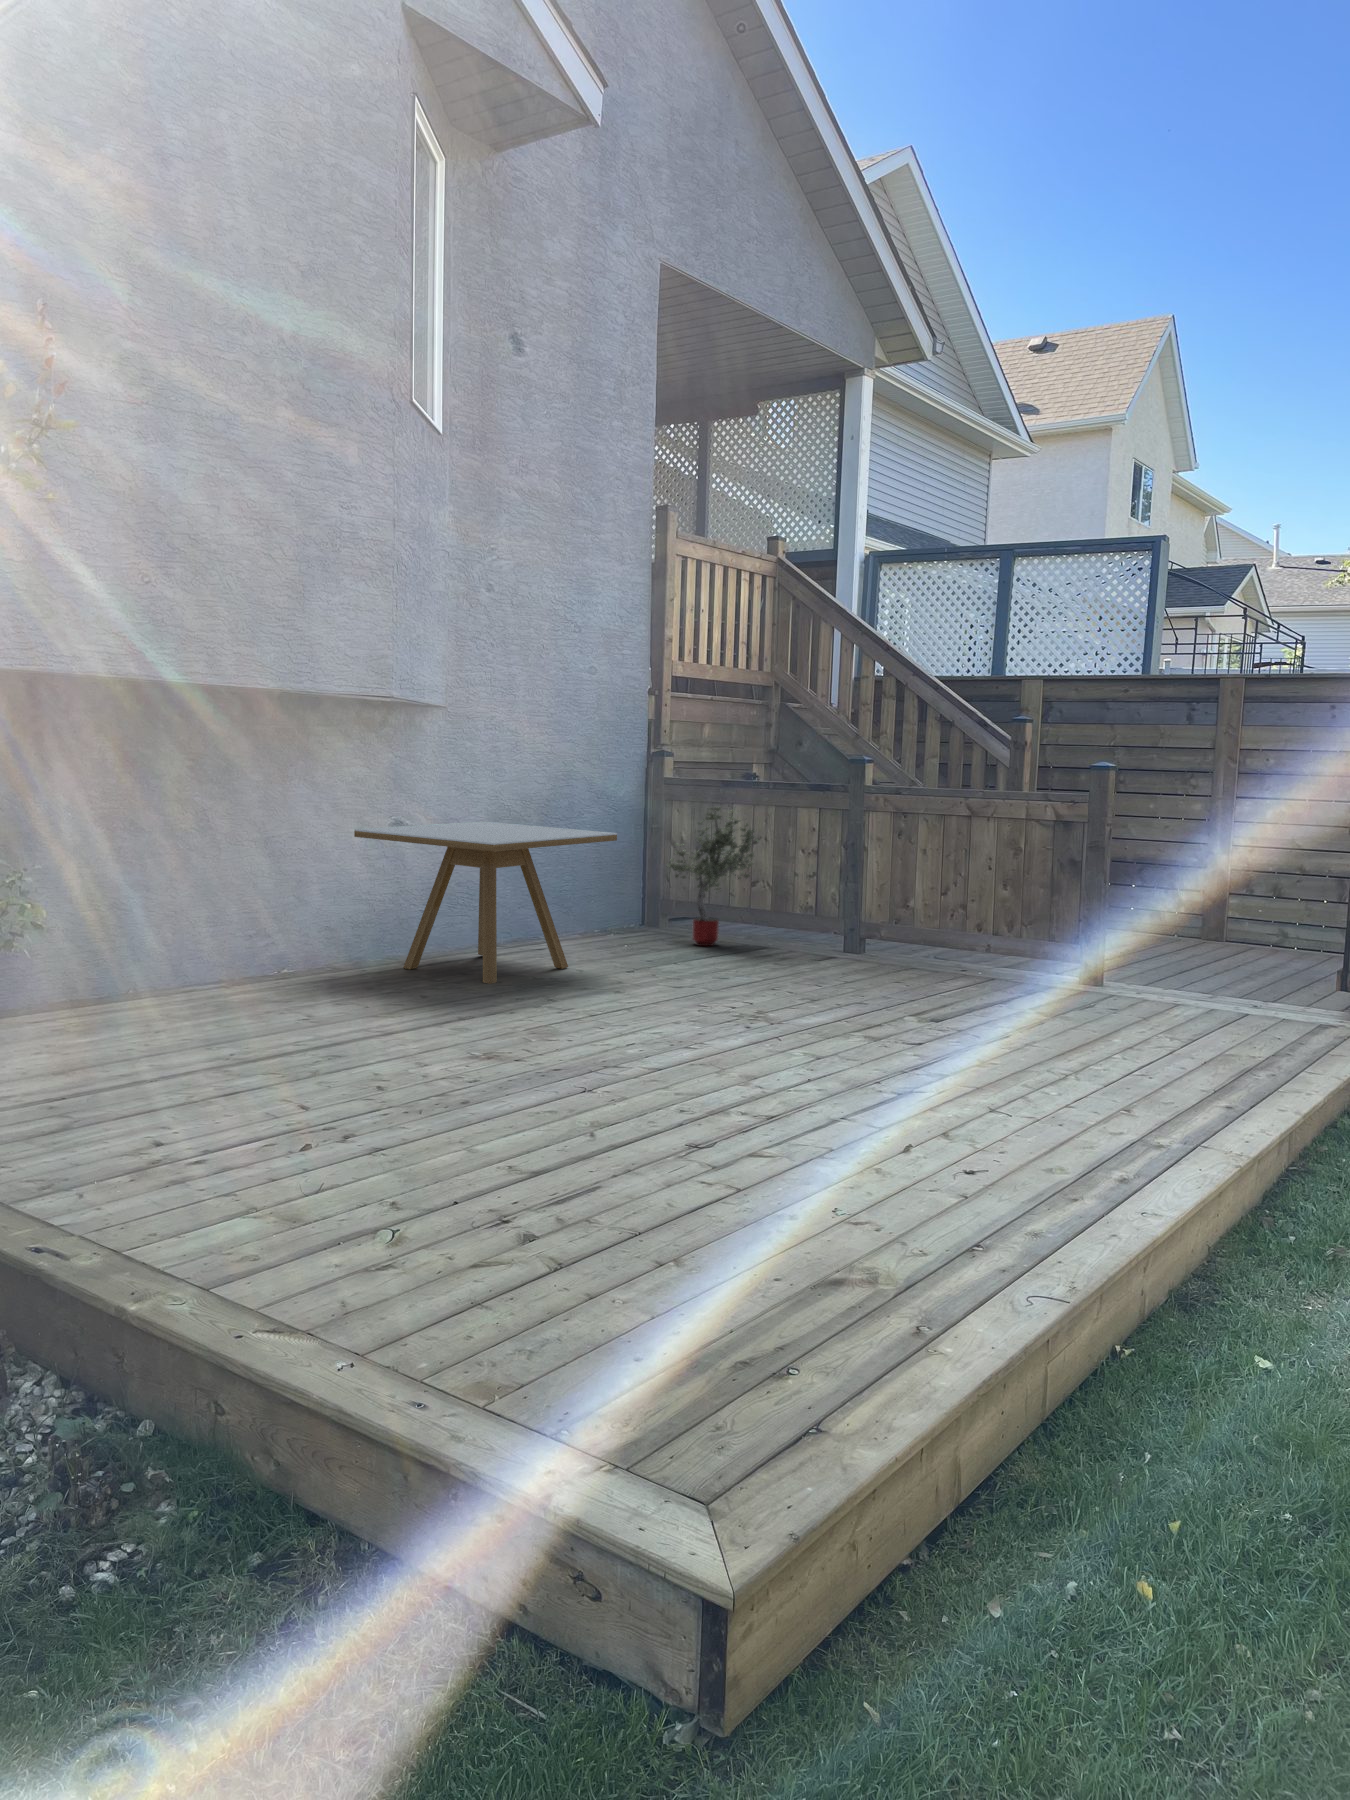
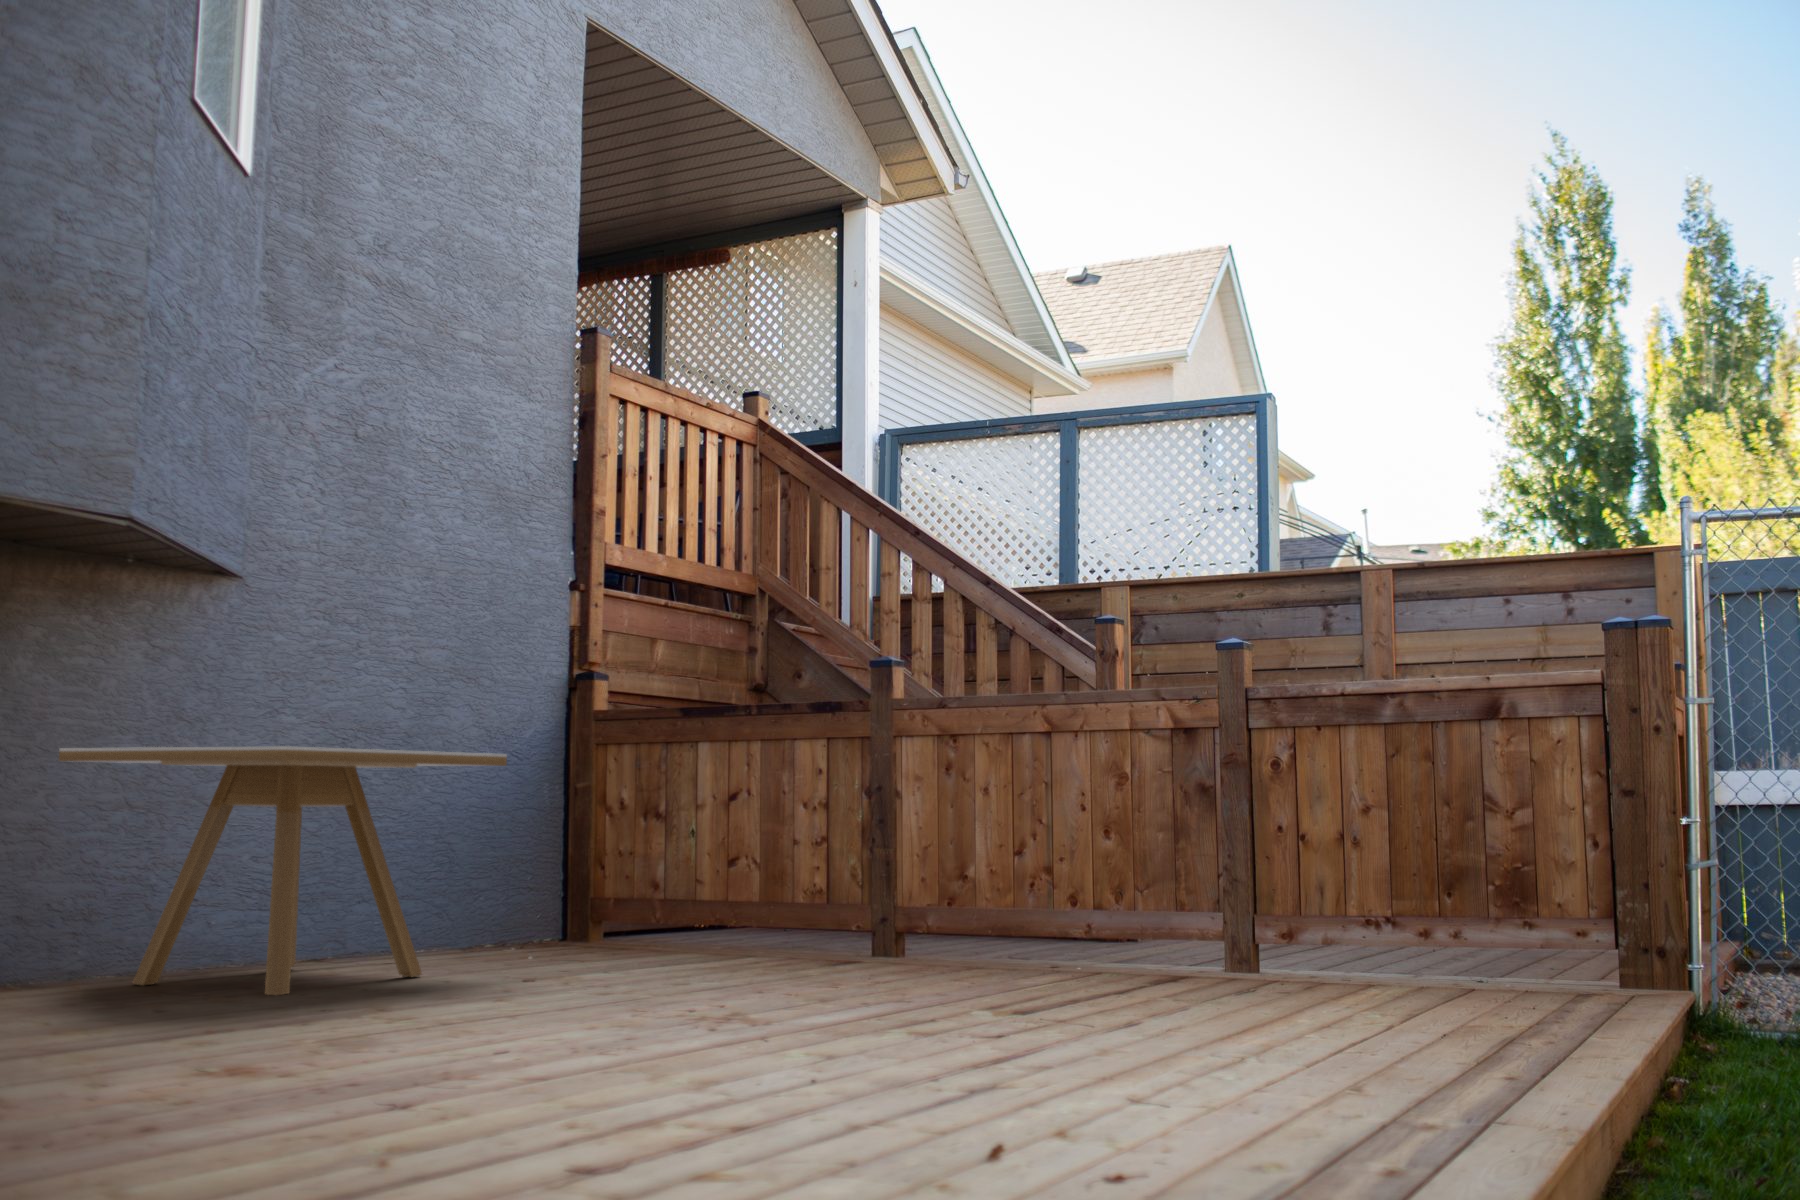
potted tree: present [668,807,758,946] -> none [594,733,737,952]

